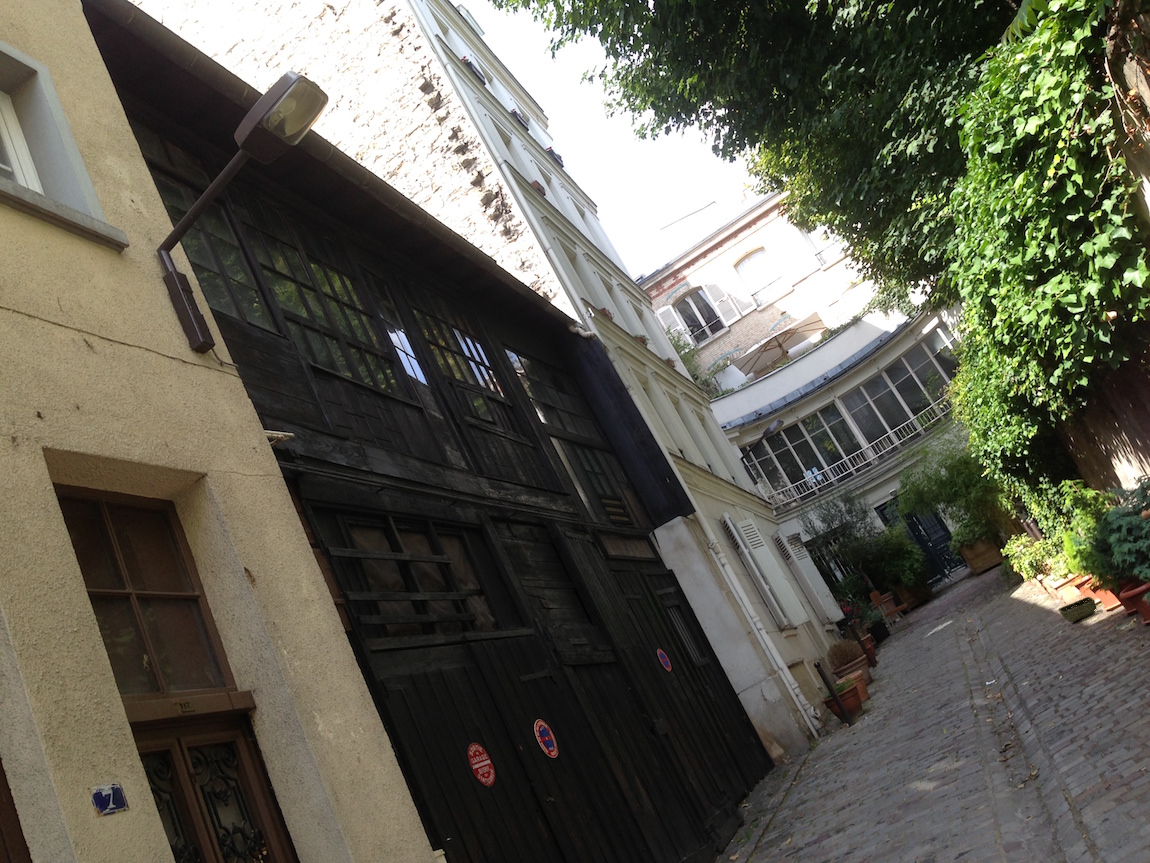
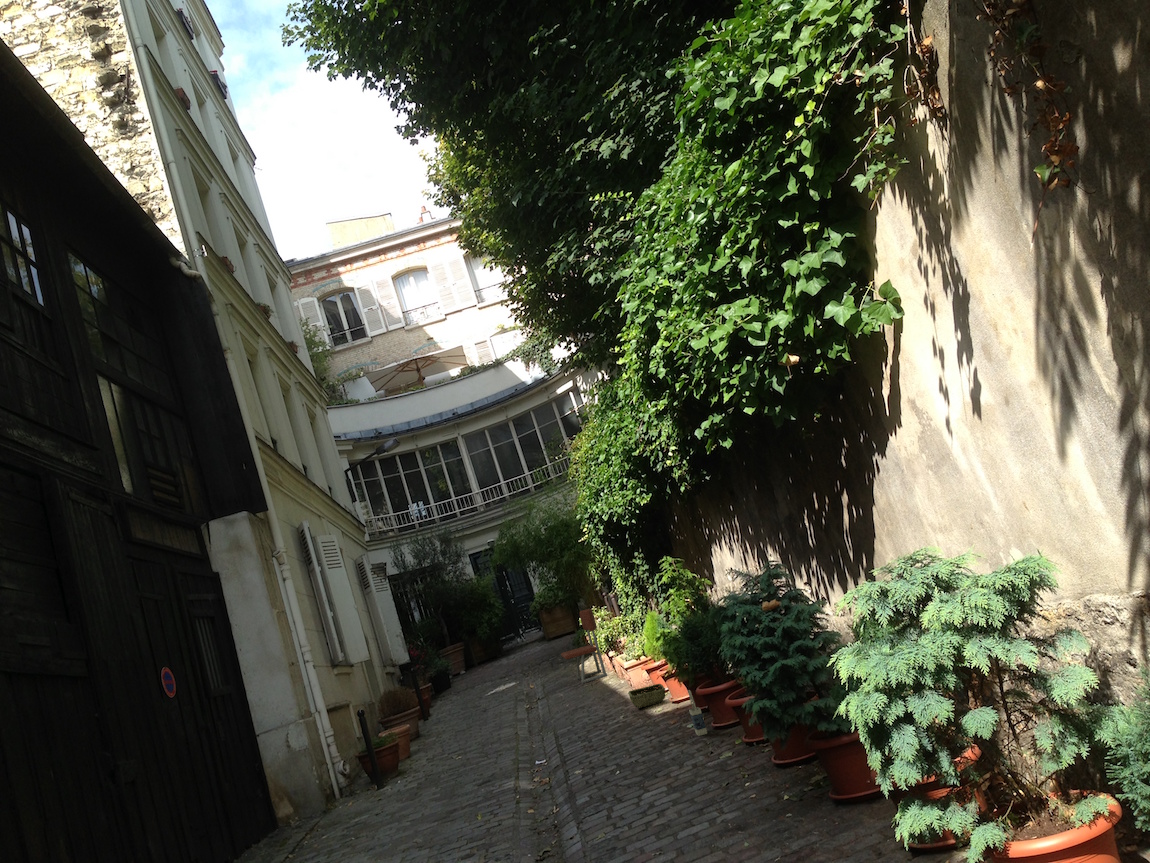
bench: present [870,591,910,634] -> present [561,609,607,683]
bag: none [1110,598,1139,637] -> present [688,690,707,736]

